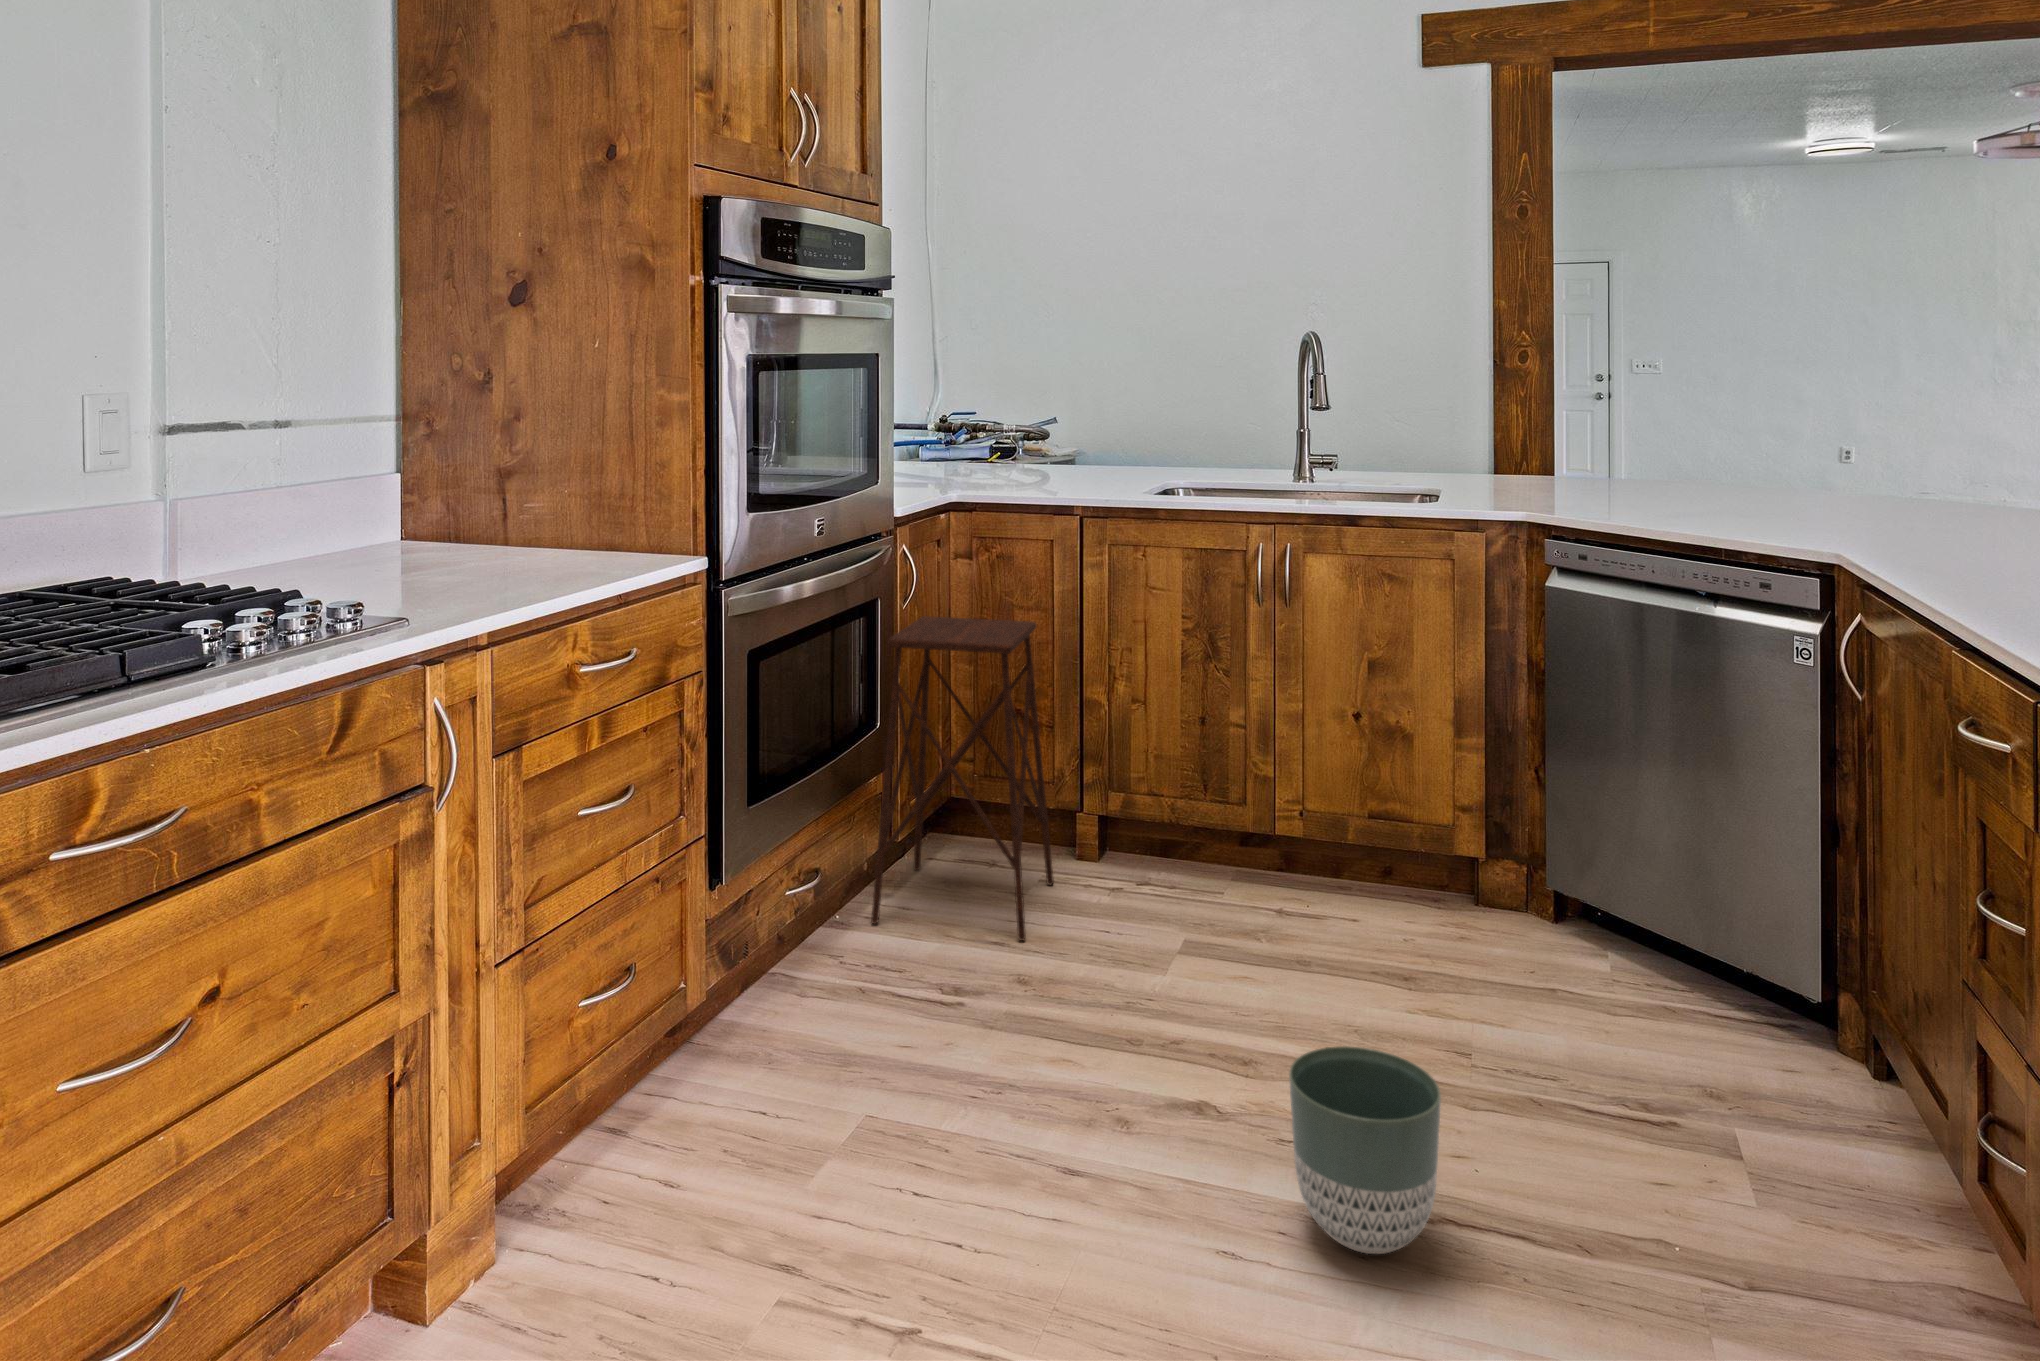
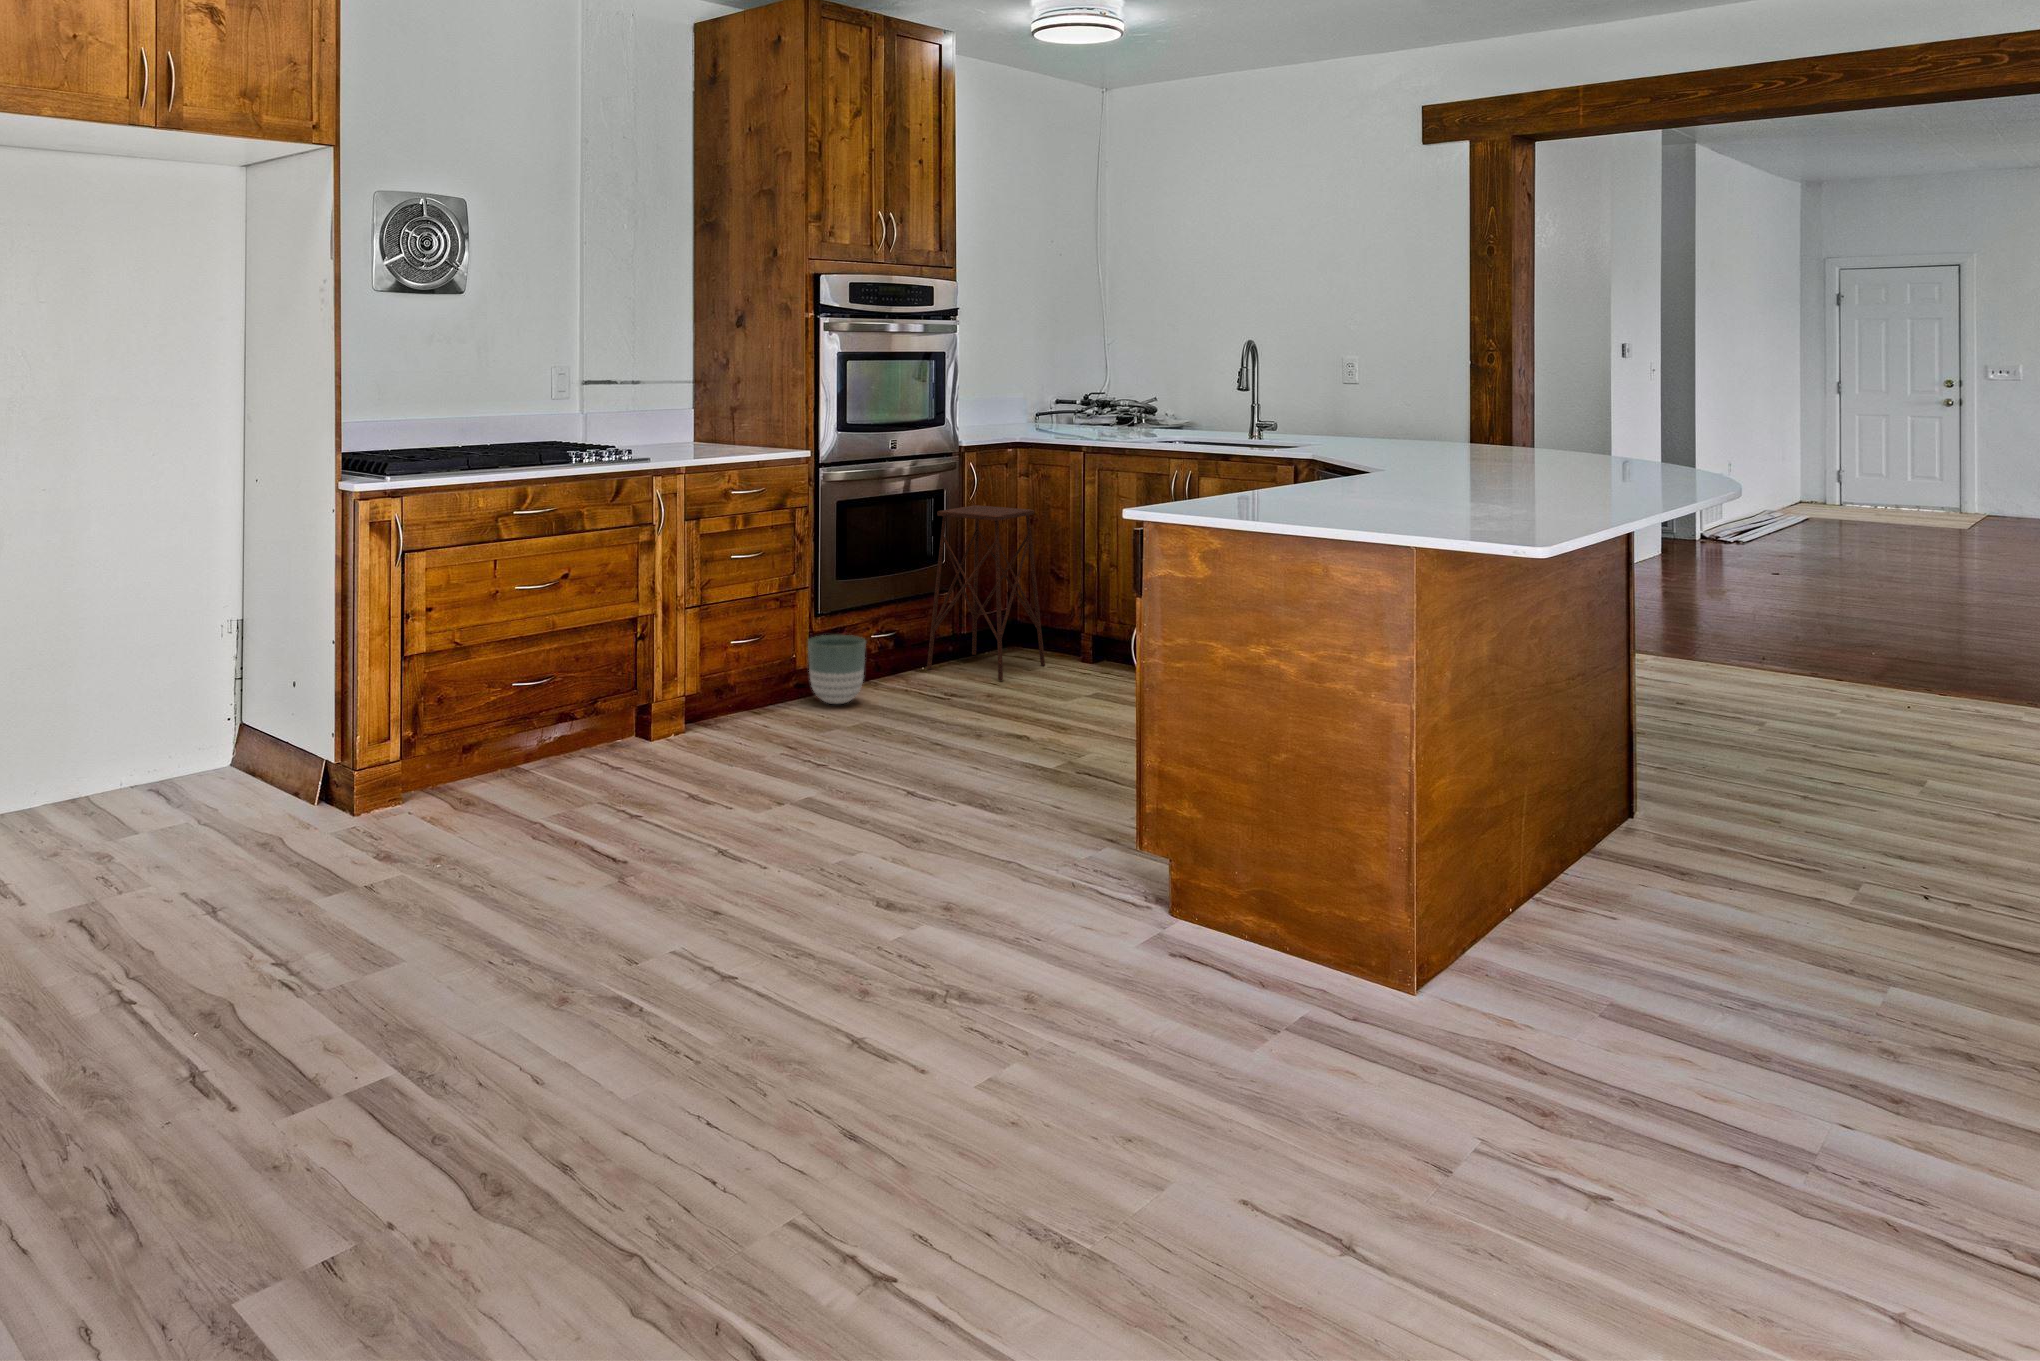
planter: present [1289,1046,1441,1254] -> present [808,635,865,704]

